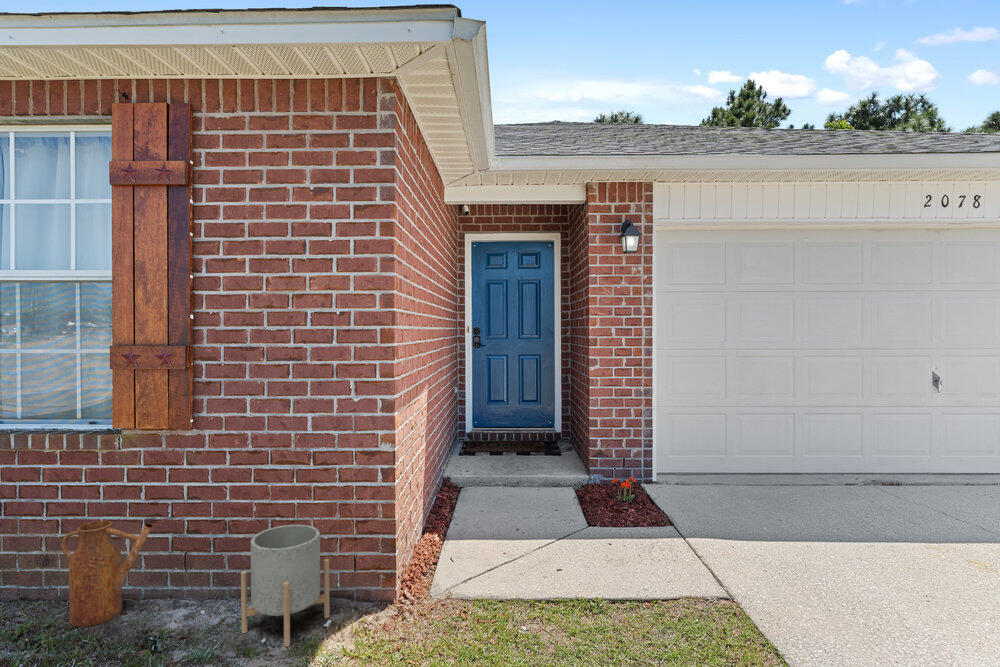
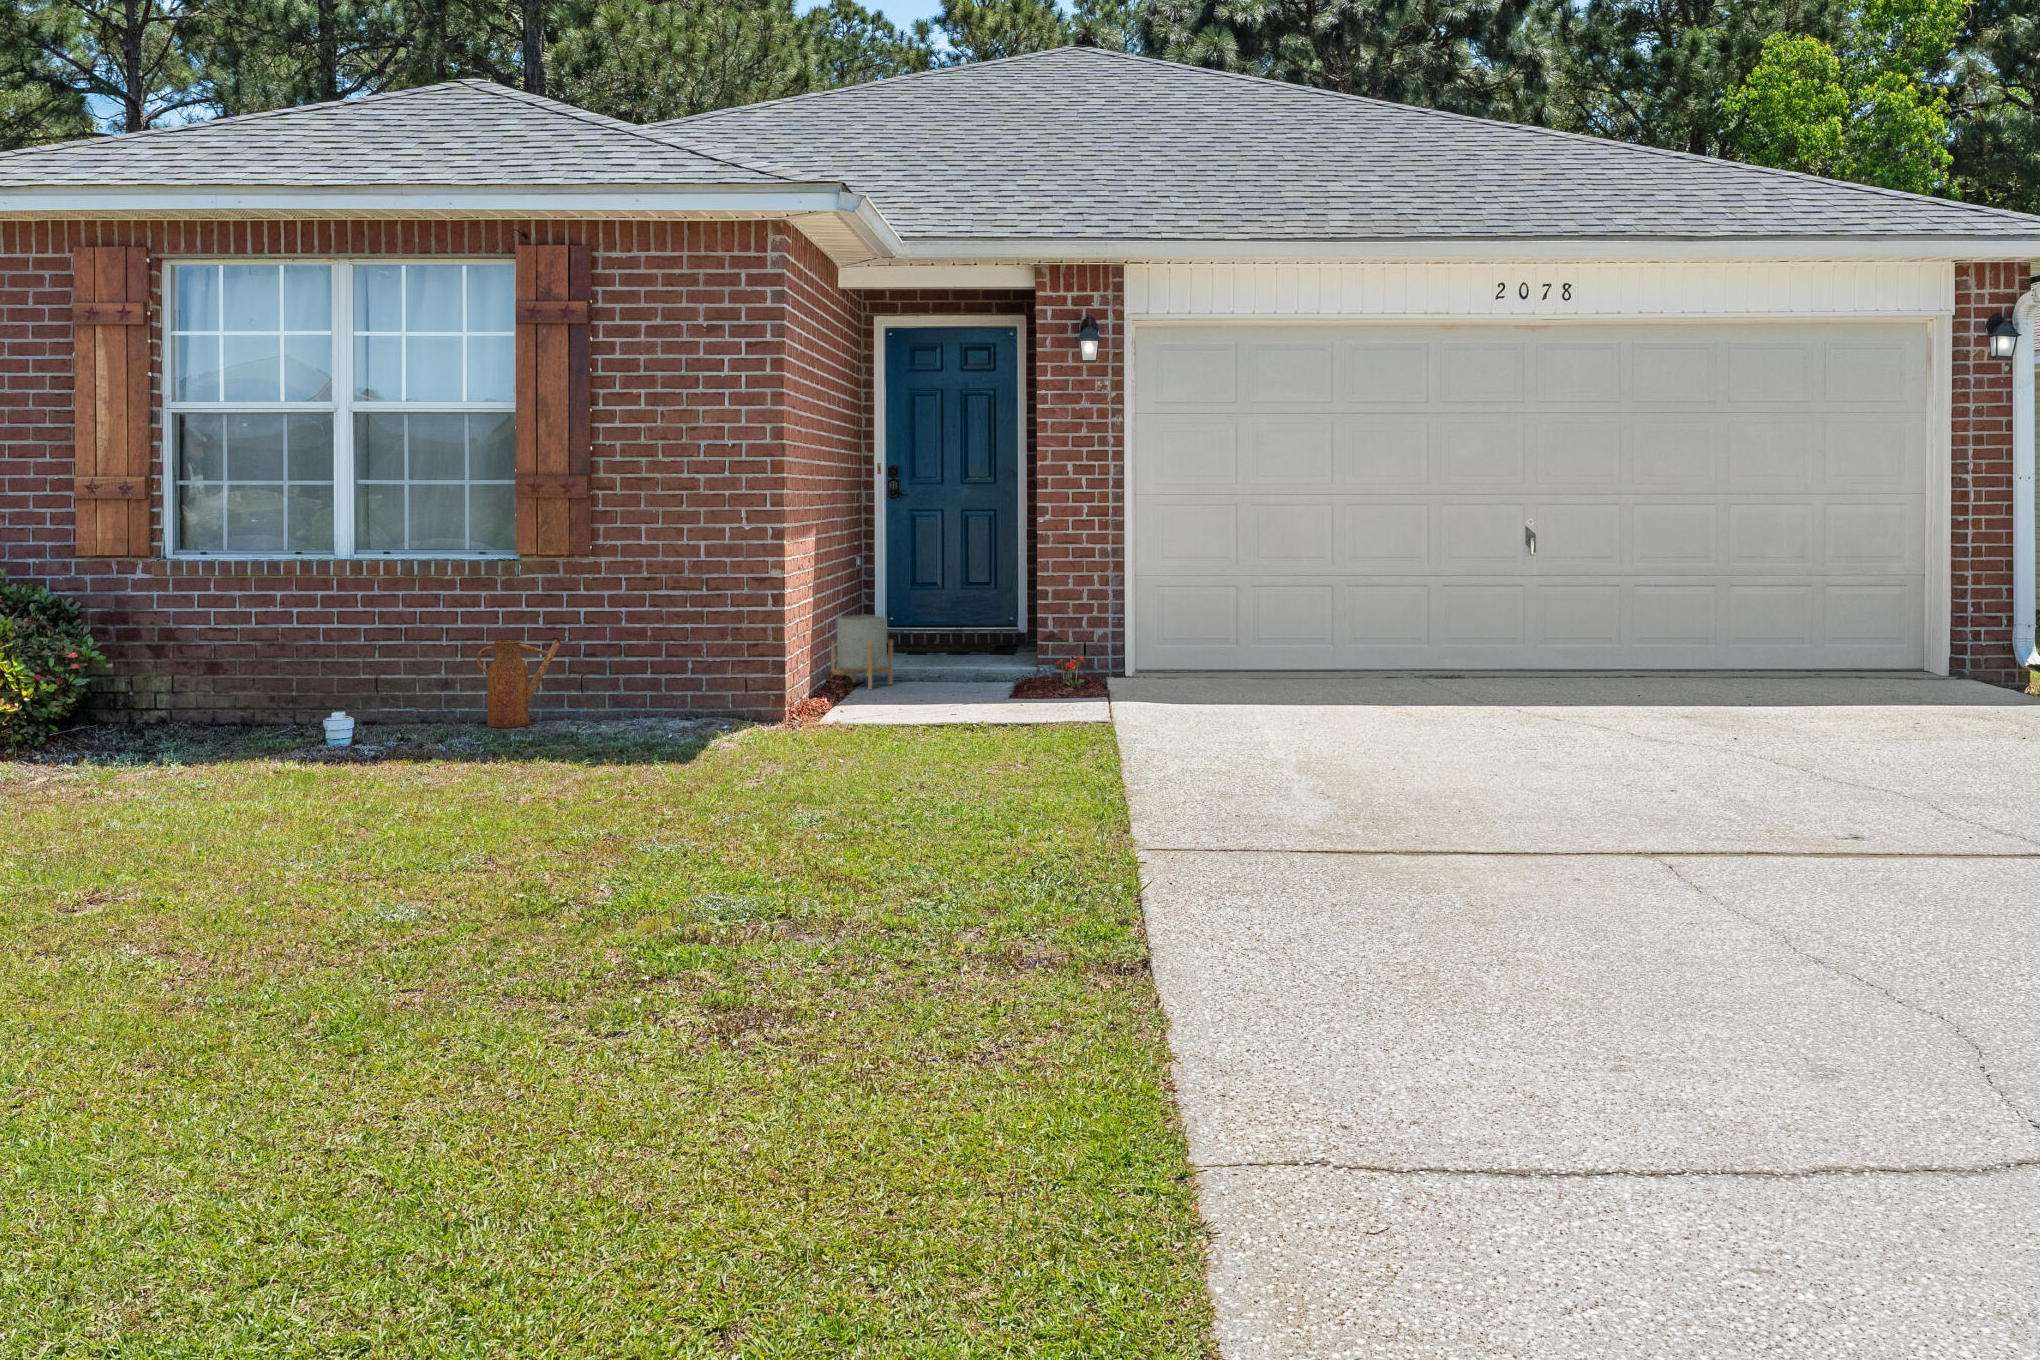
planter: present [241,525,329,647] -> present [831,615,893,690]

